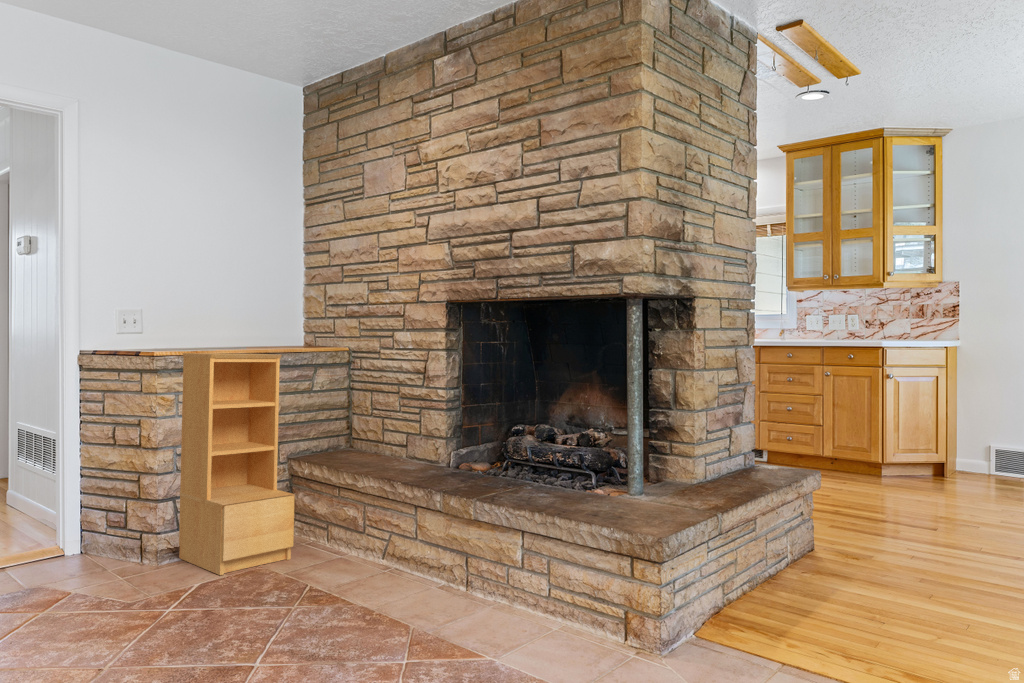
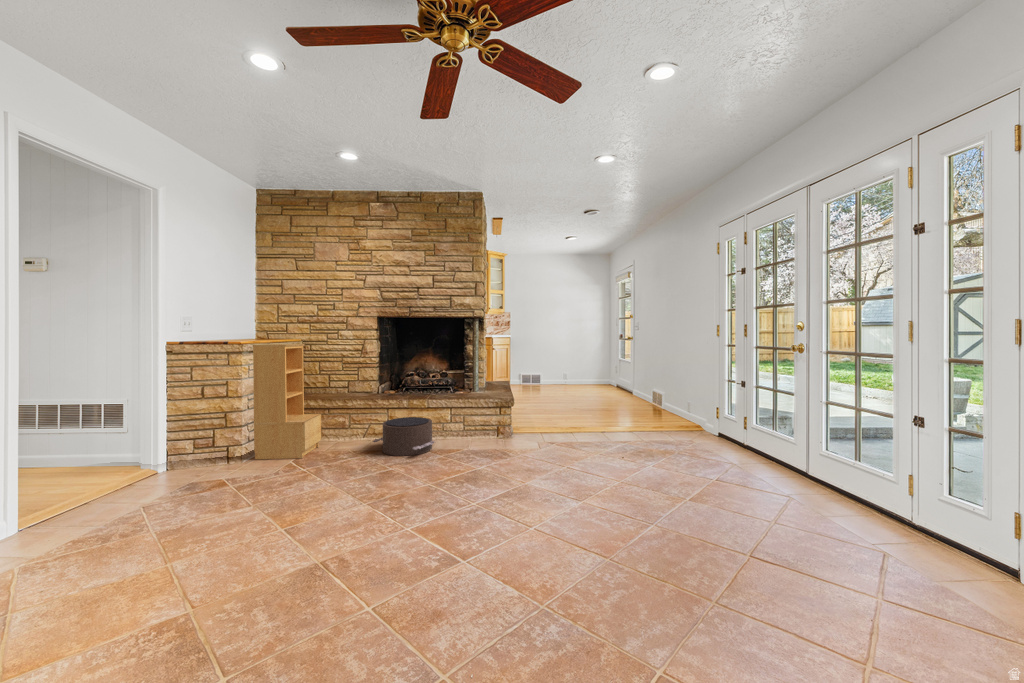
pouf: none [325,531,442,631] -> present [373,417,434,456]

